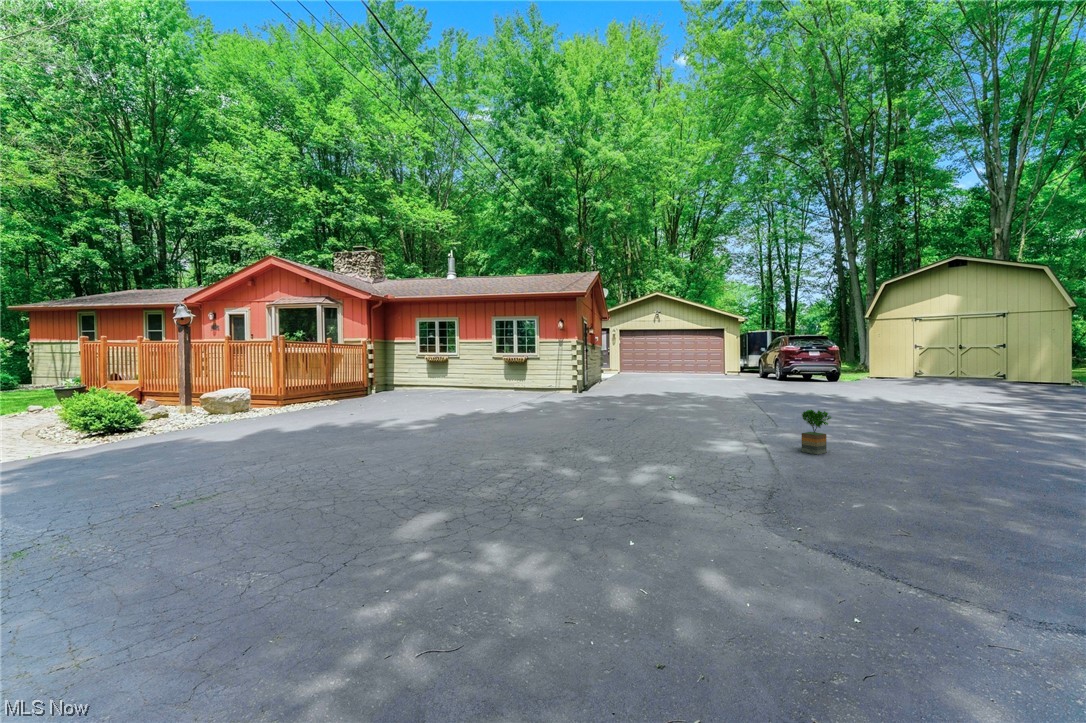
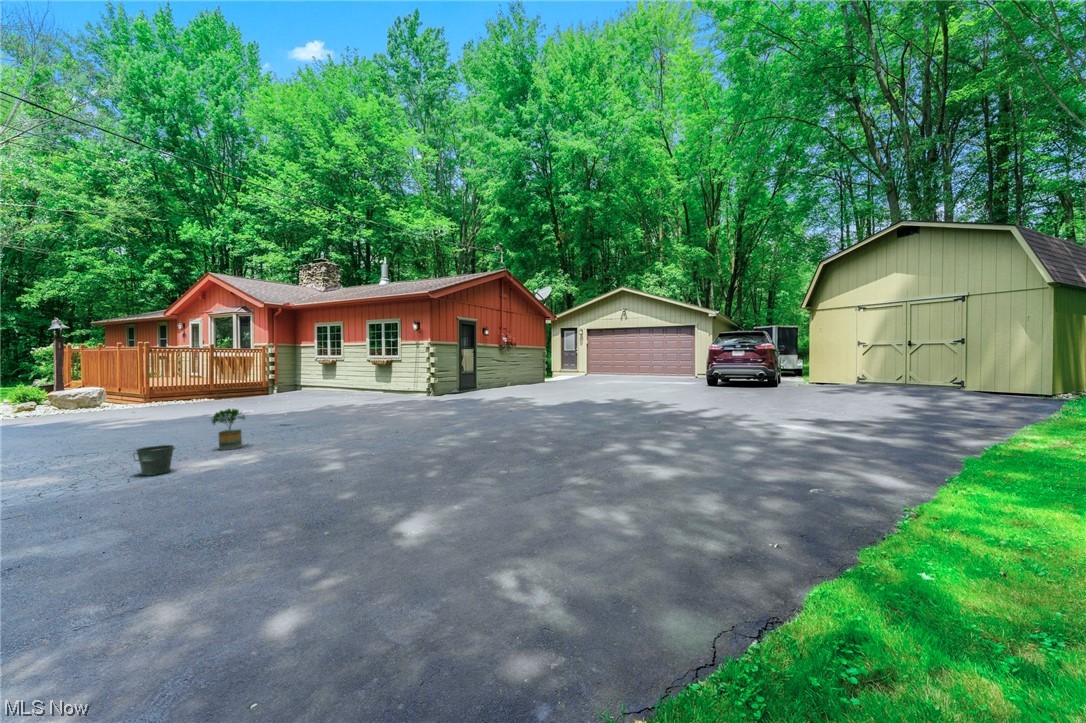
bucket: none [913,450,960,484] -> present [133,445,175,475]

